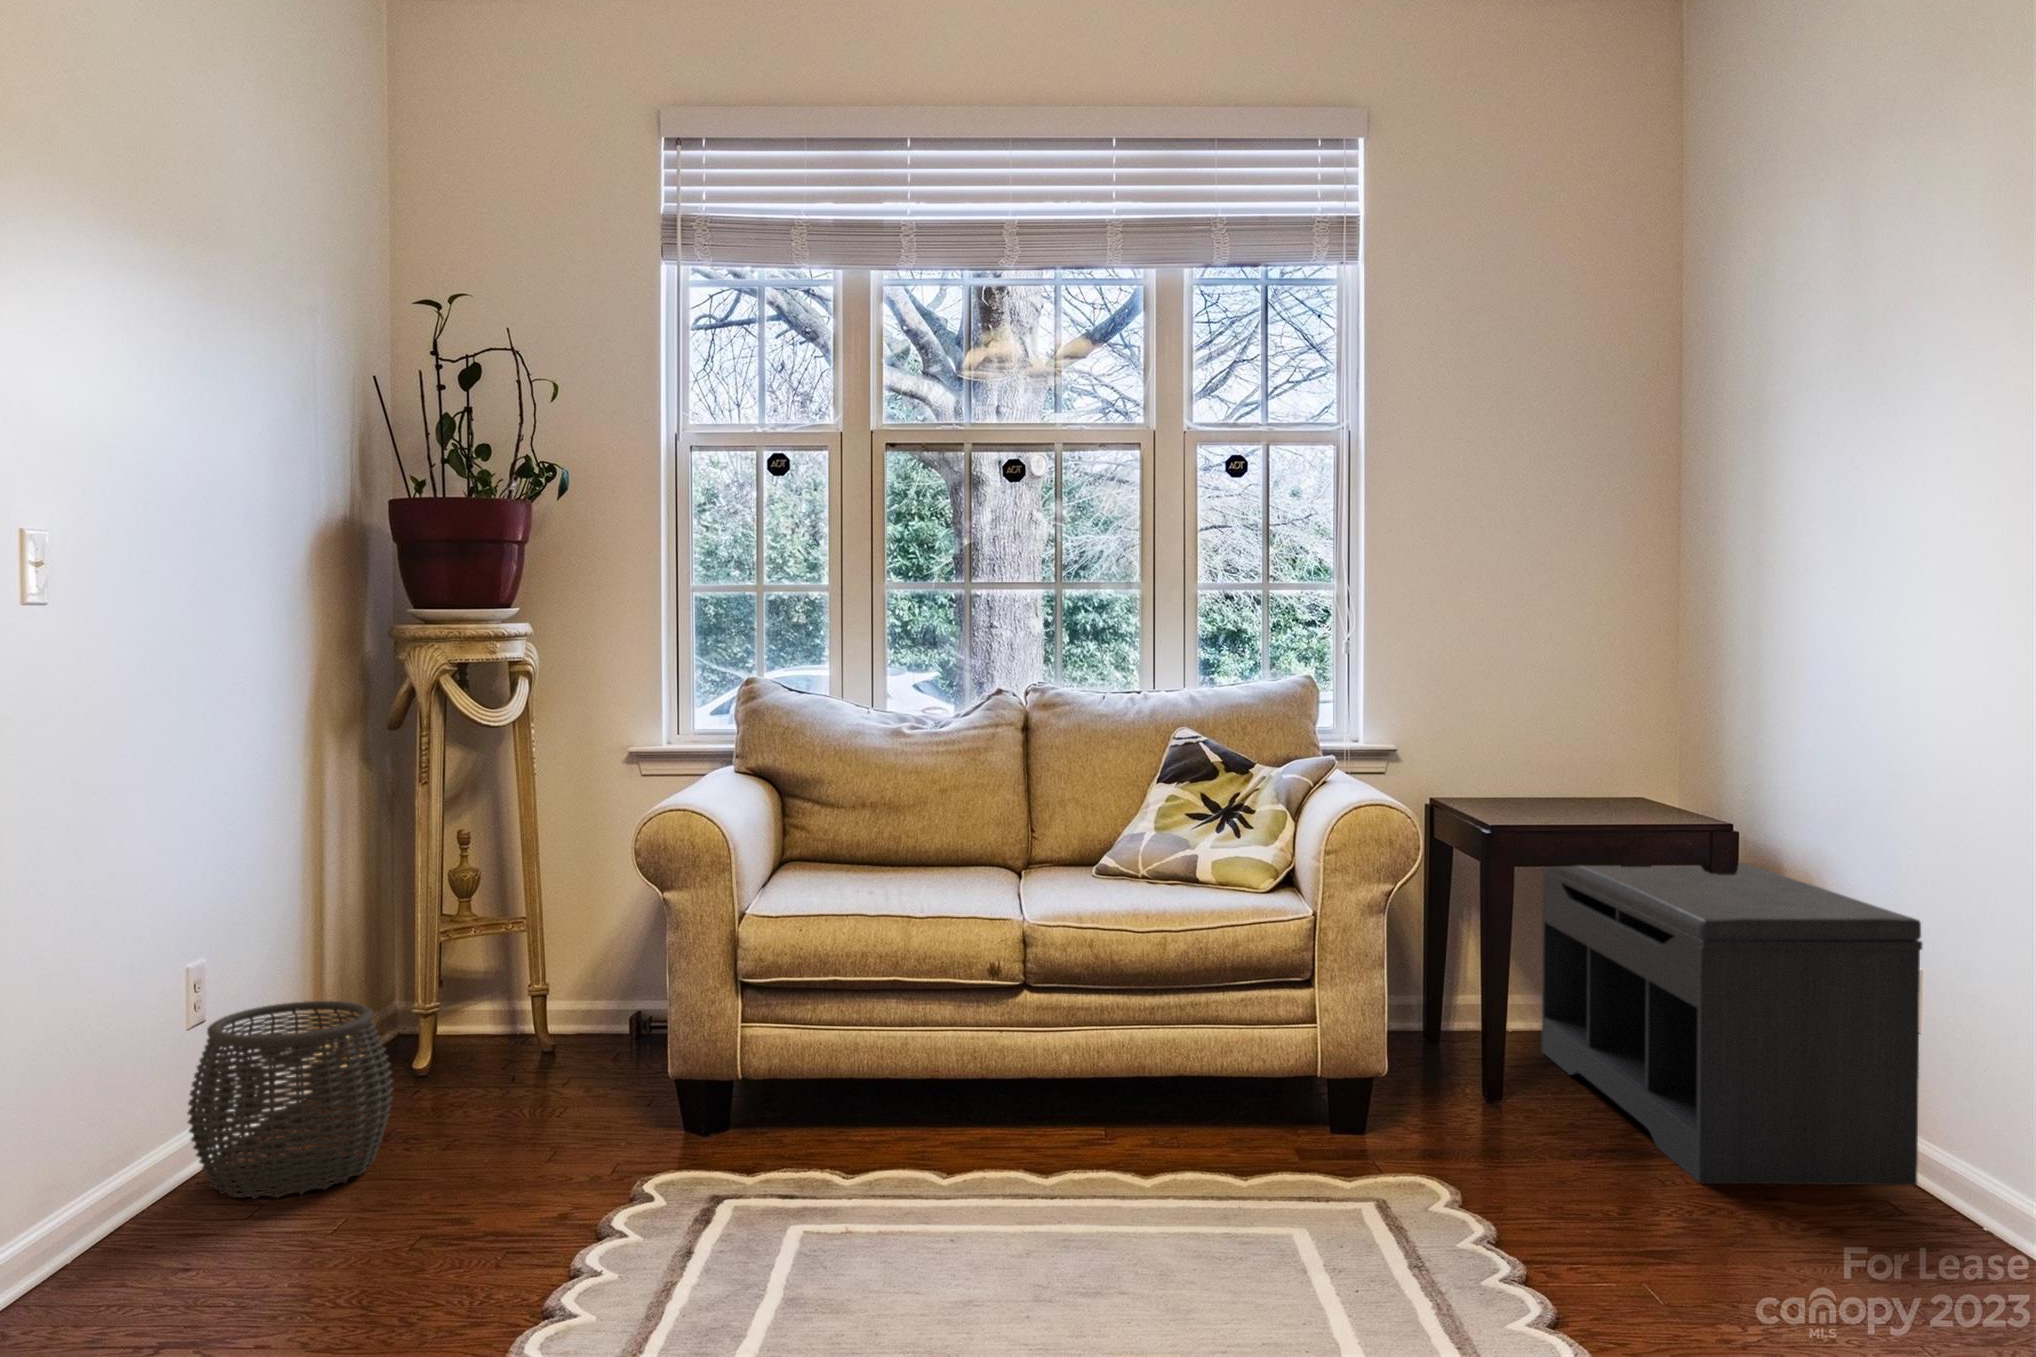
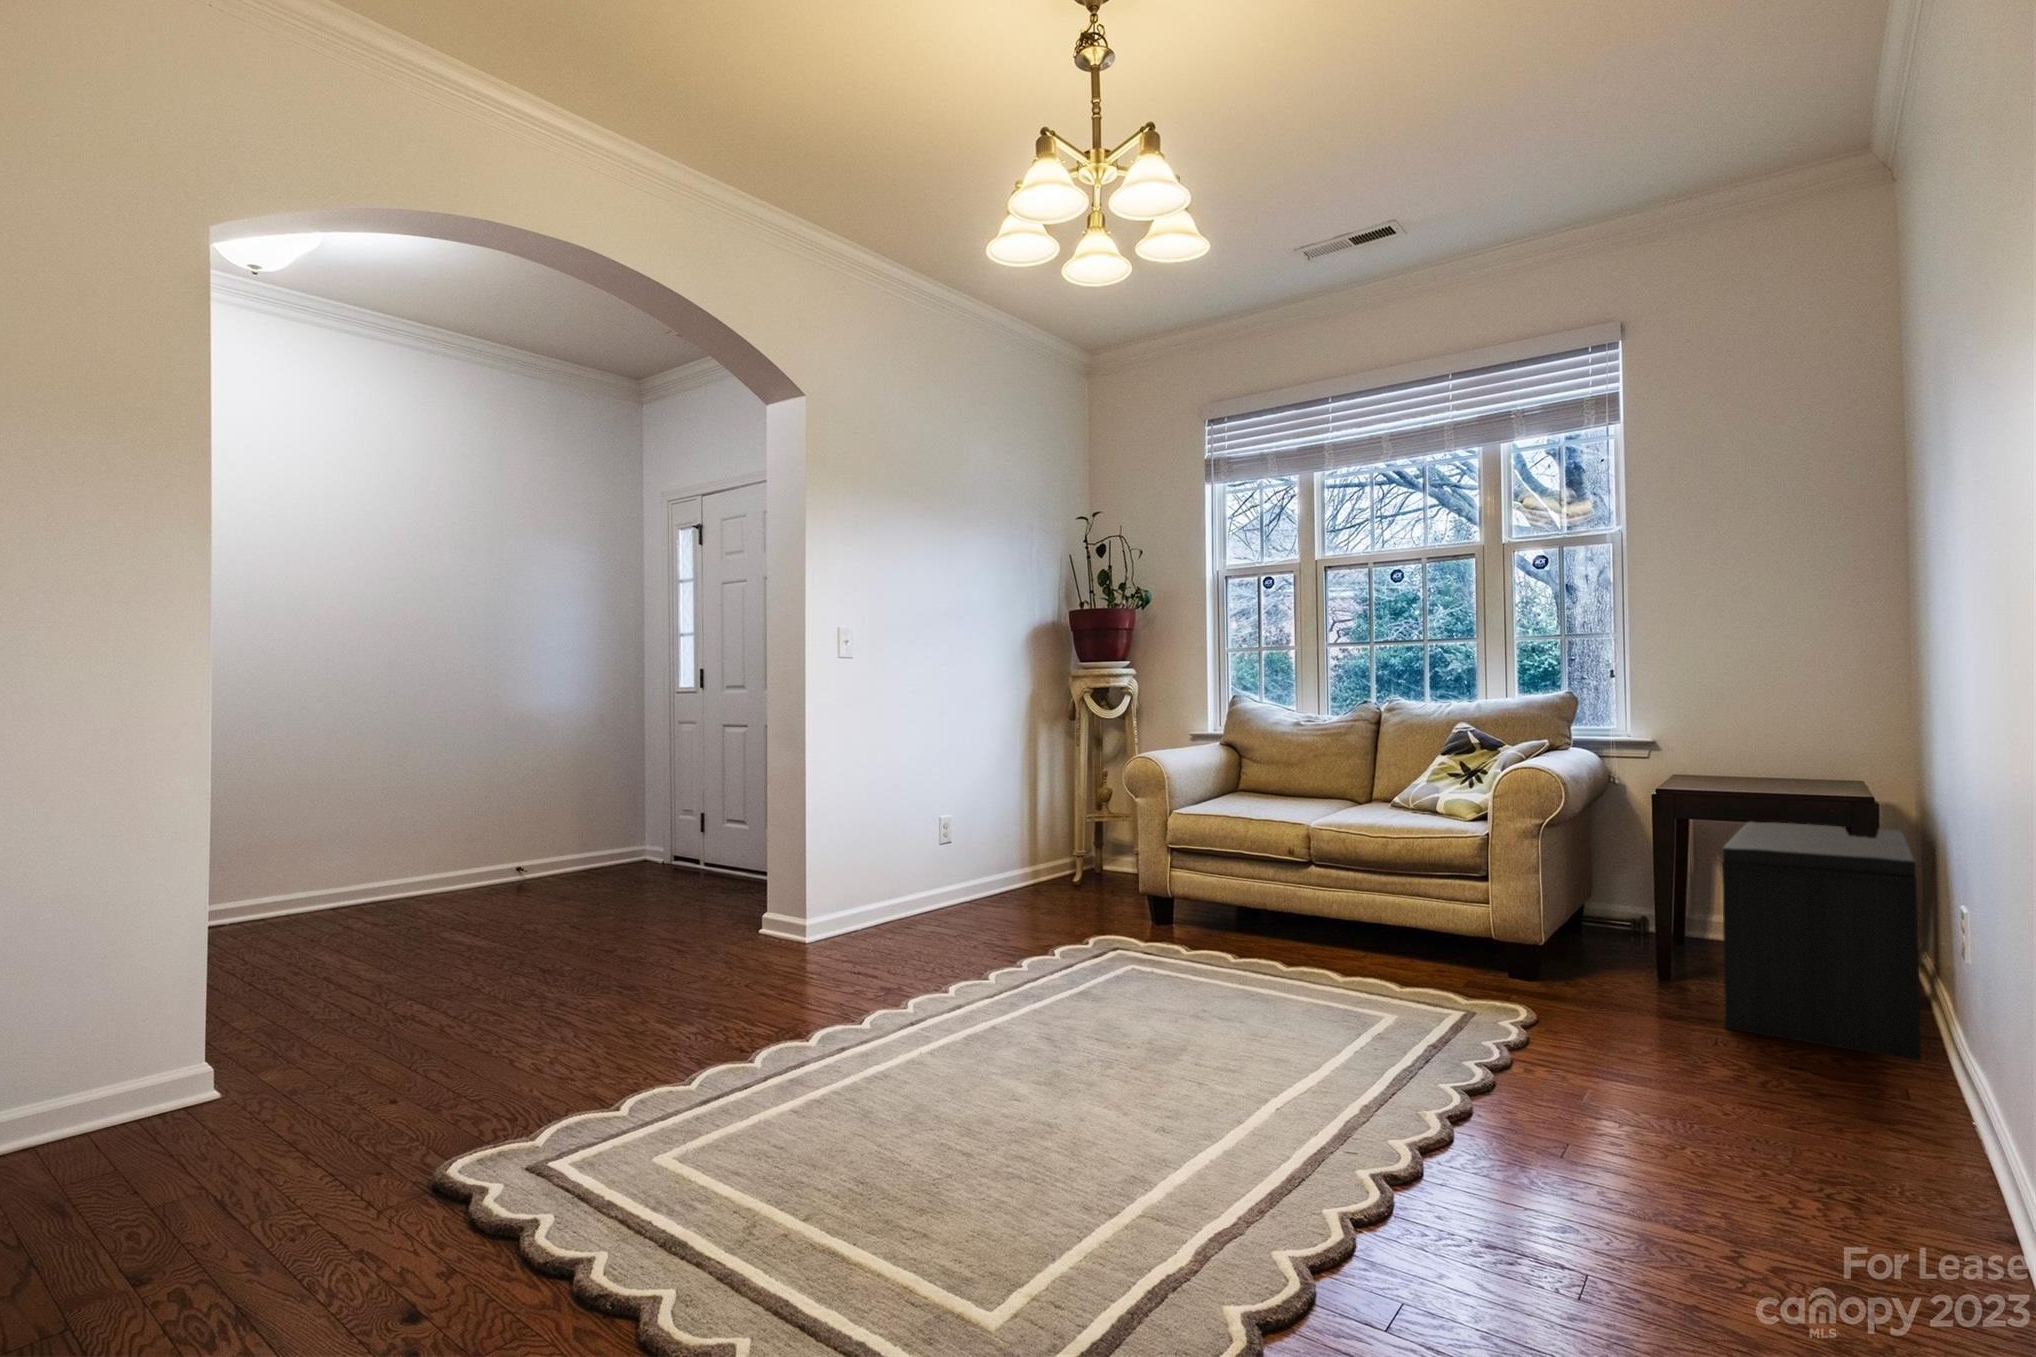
woven basket: present [188,1001,393,1199] -> none [951,833,1031,910]

